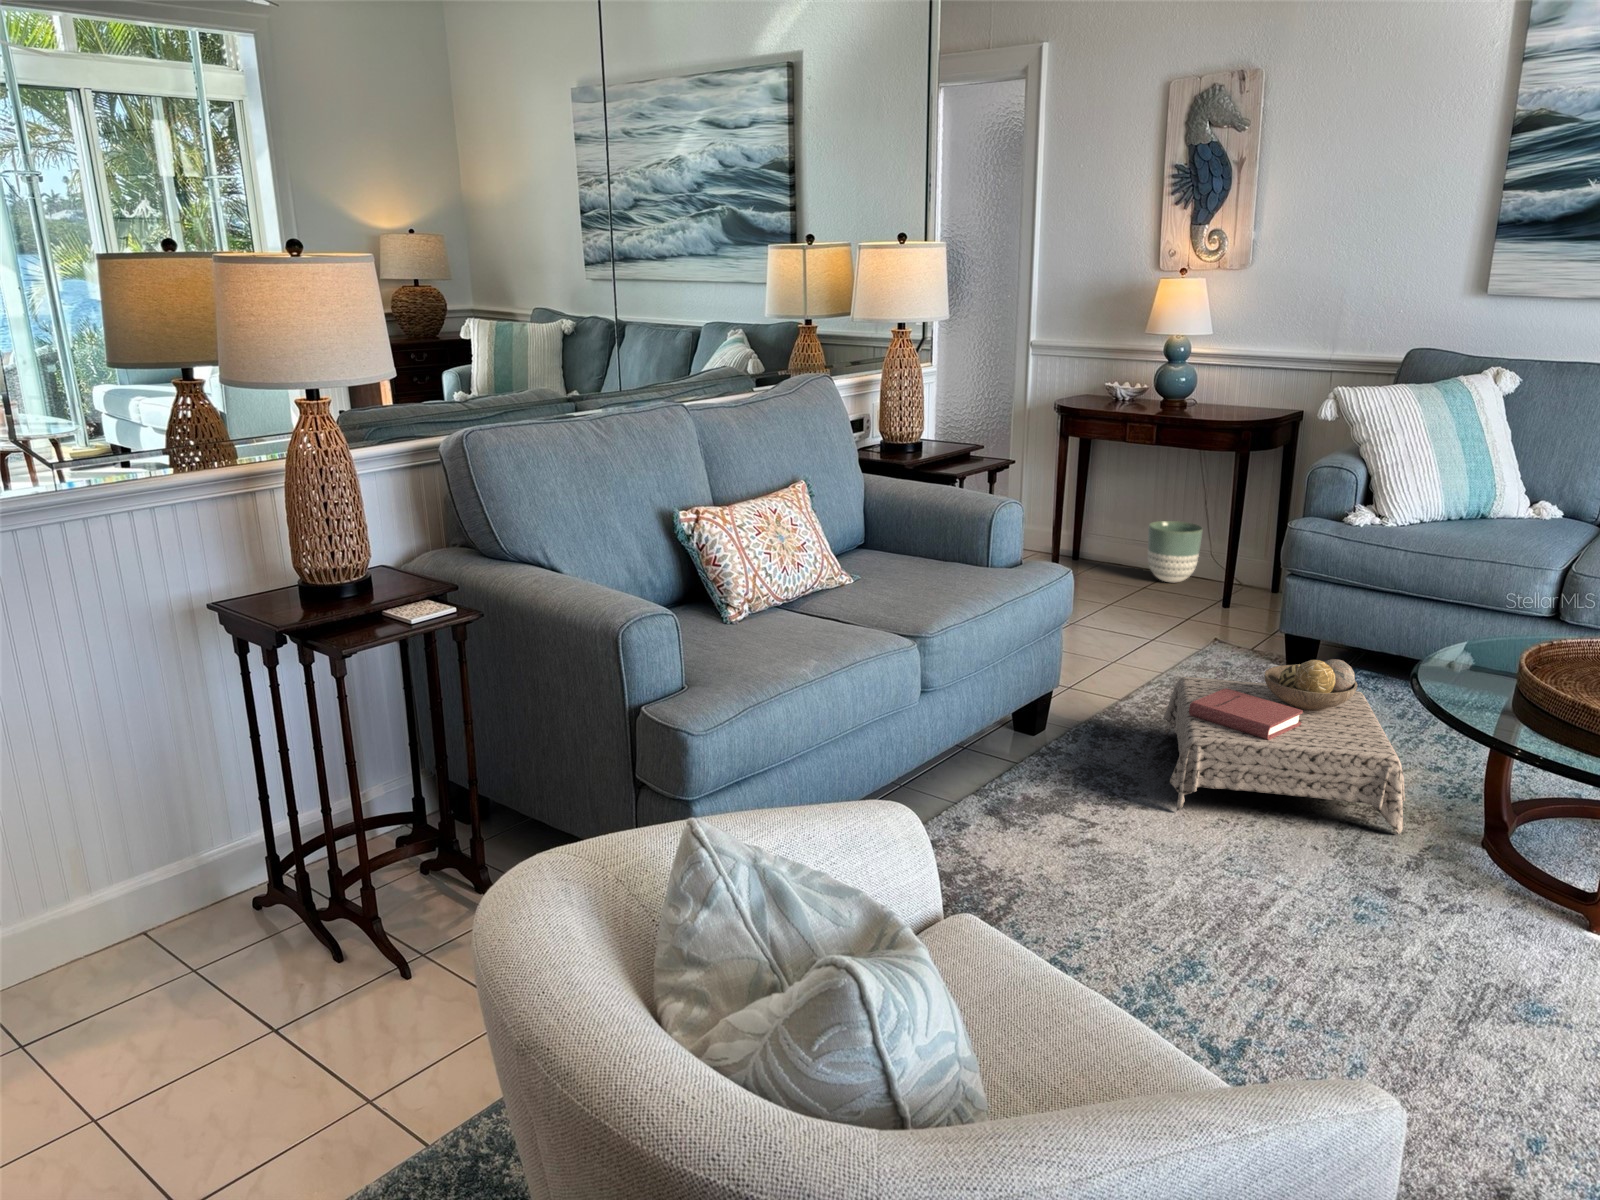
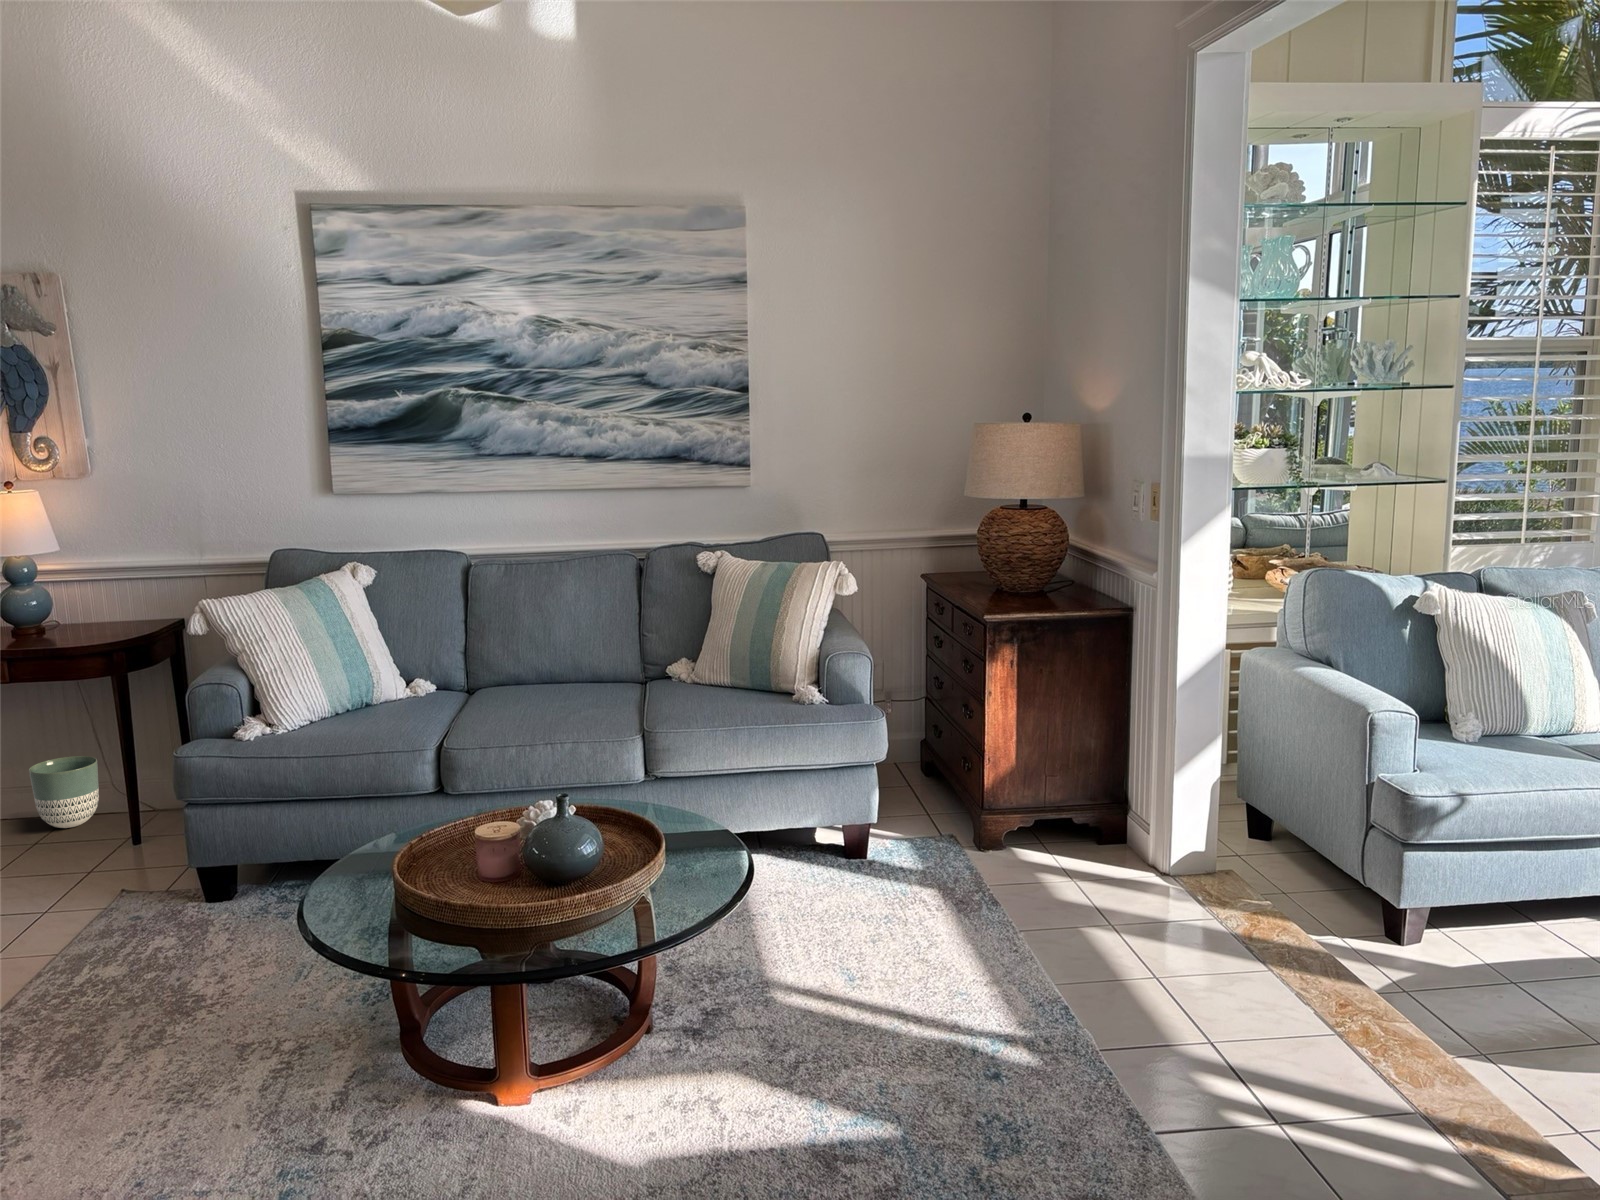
ottoman: present [1163,659,1405,834] -> none [48,903,327,1146]

